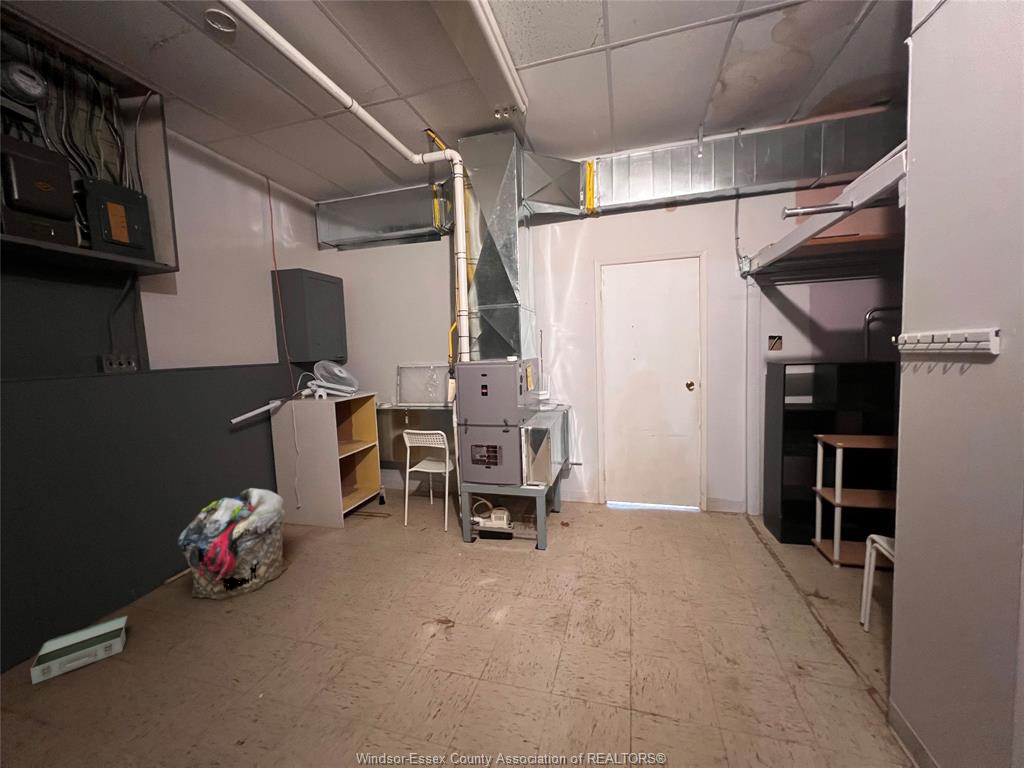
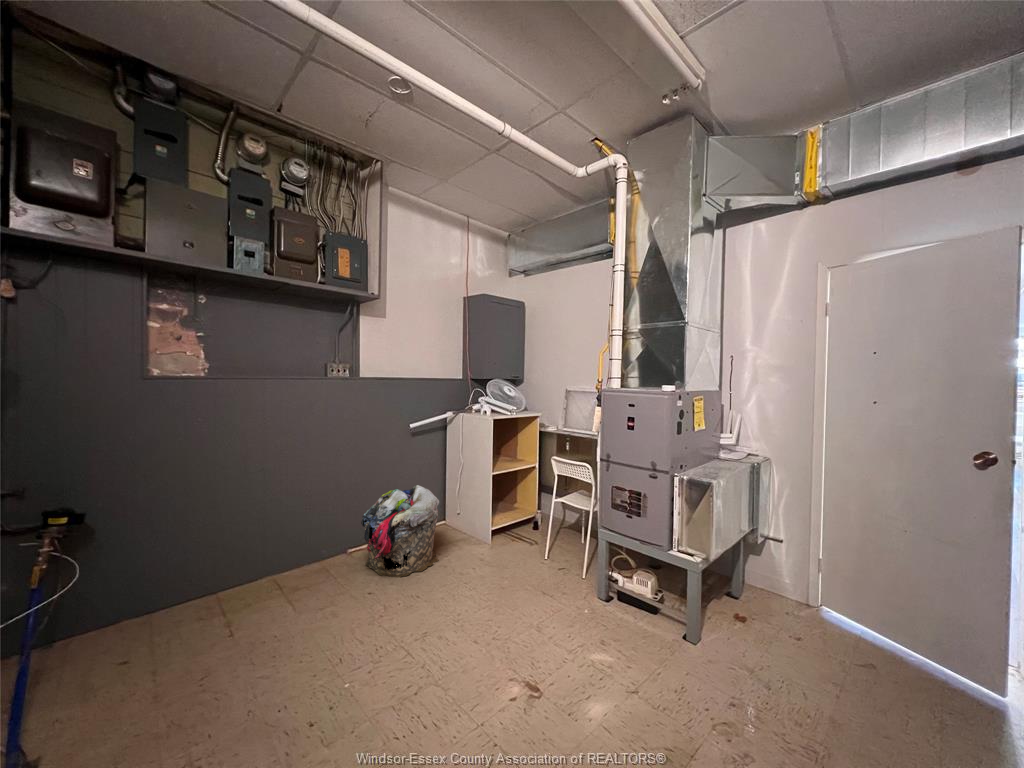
toolbox: present [30,616,128,684] -> none [266,564,324,594]

